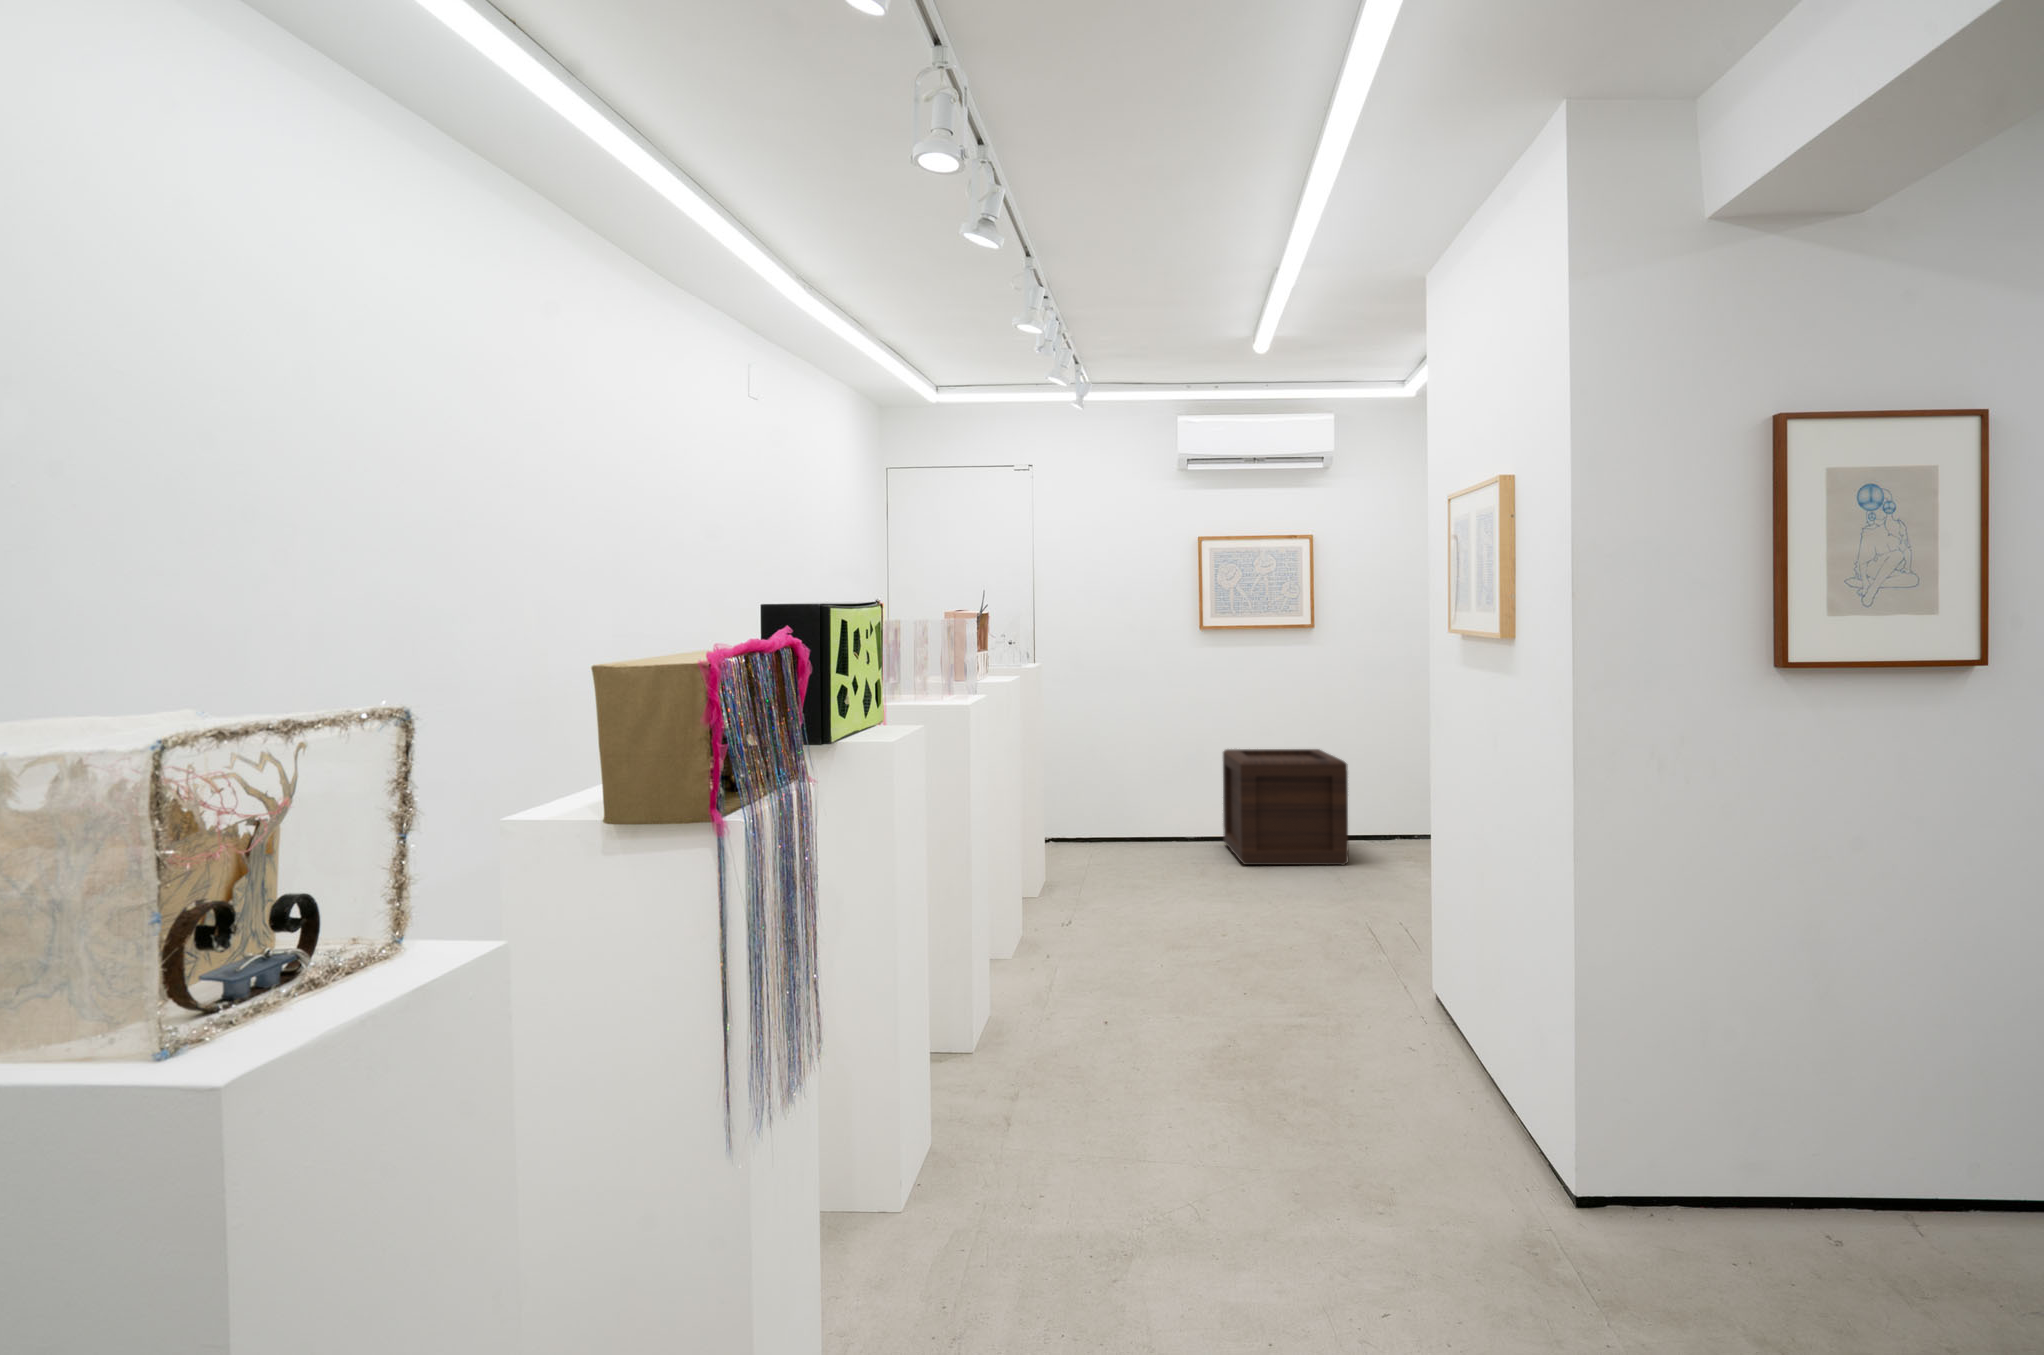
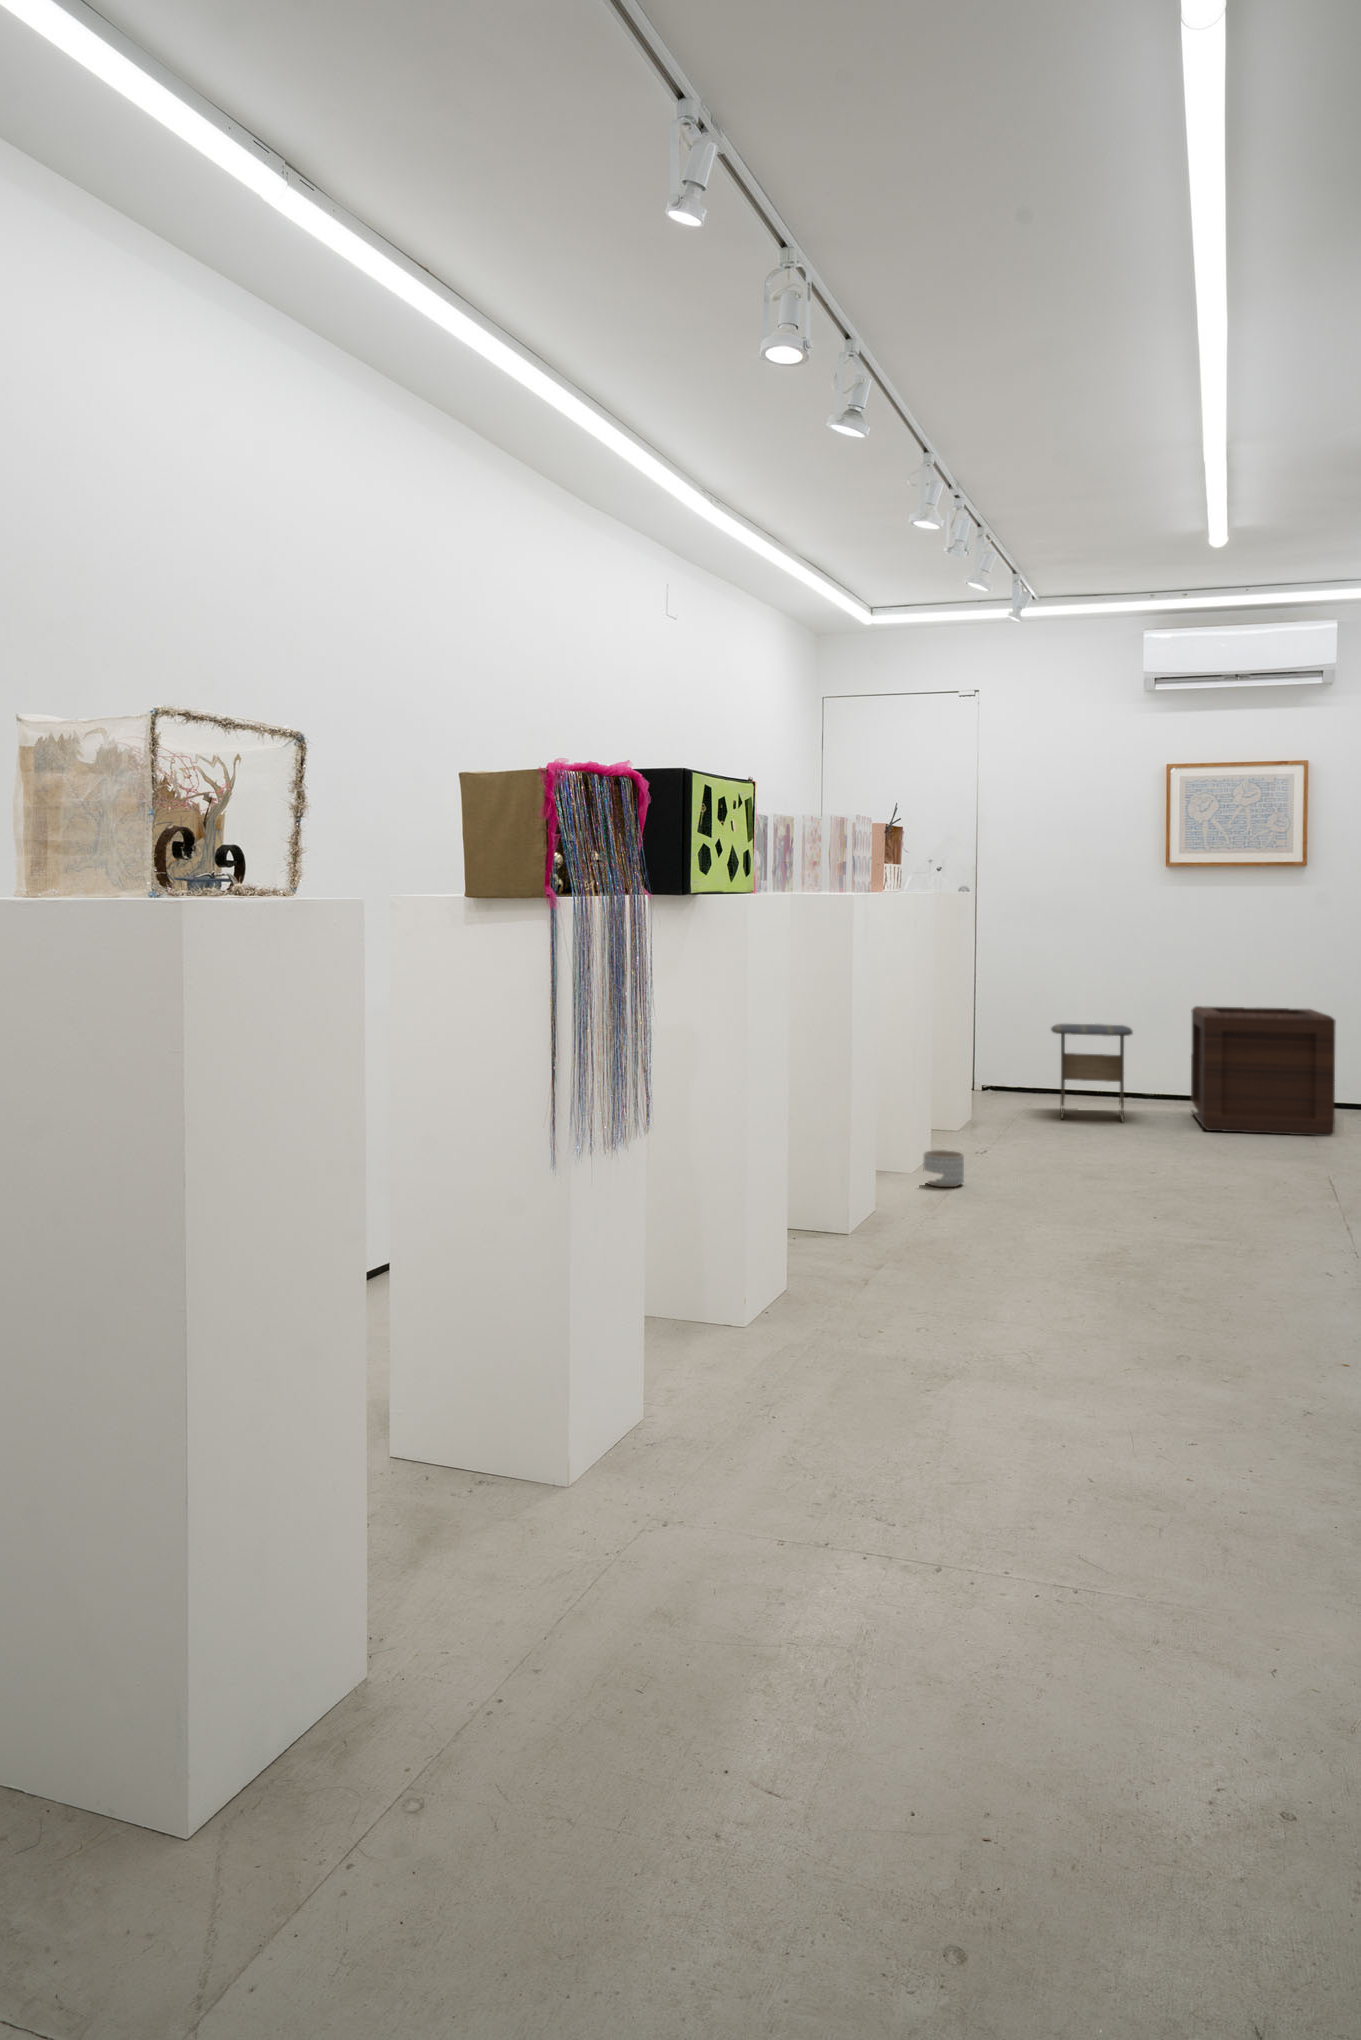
stool: none [1106,768,1177,859] -> present [1051,1024,1133,1122]
planter: none [1020,919,1058,957] -> present [923,1150,964,1187]

